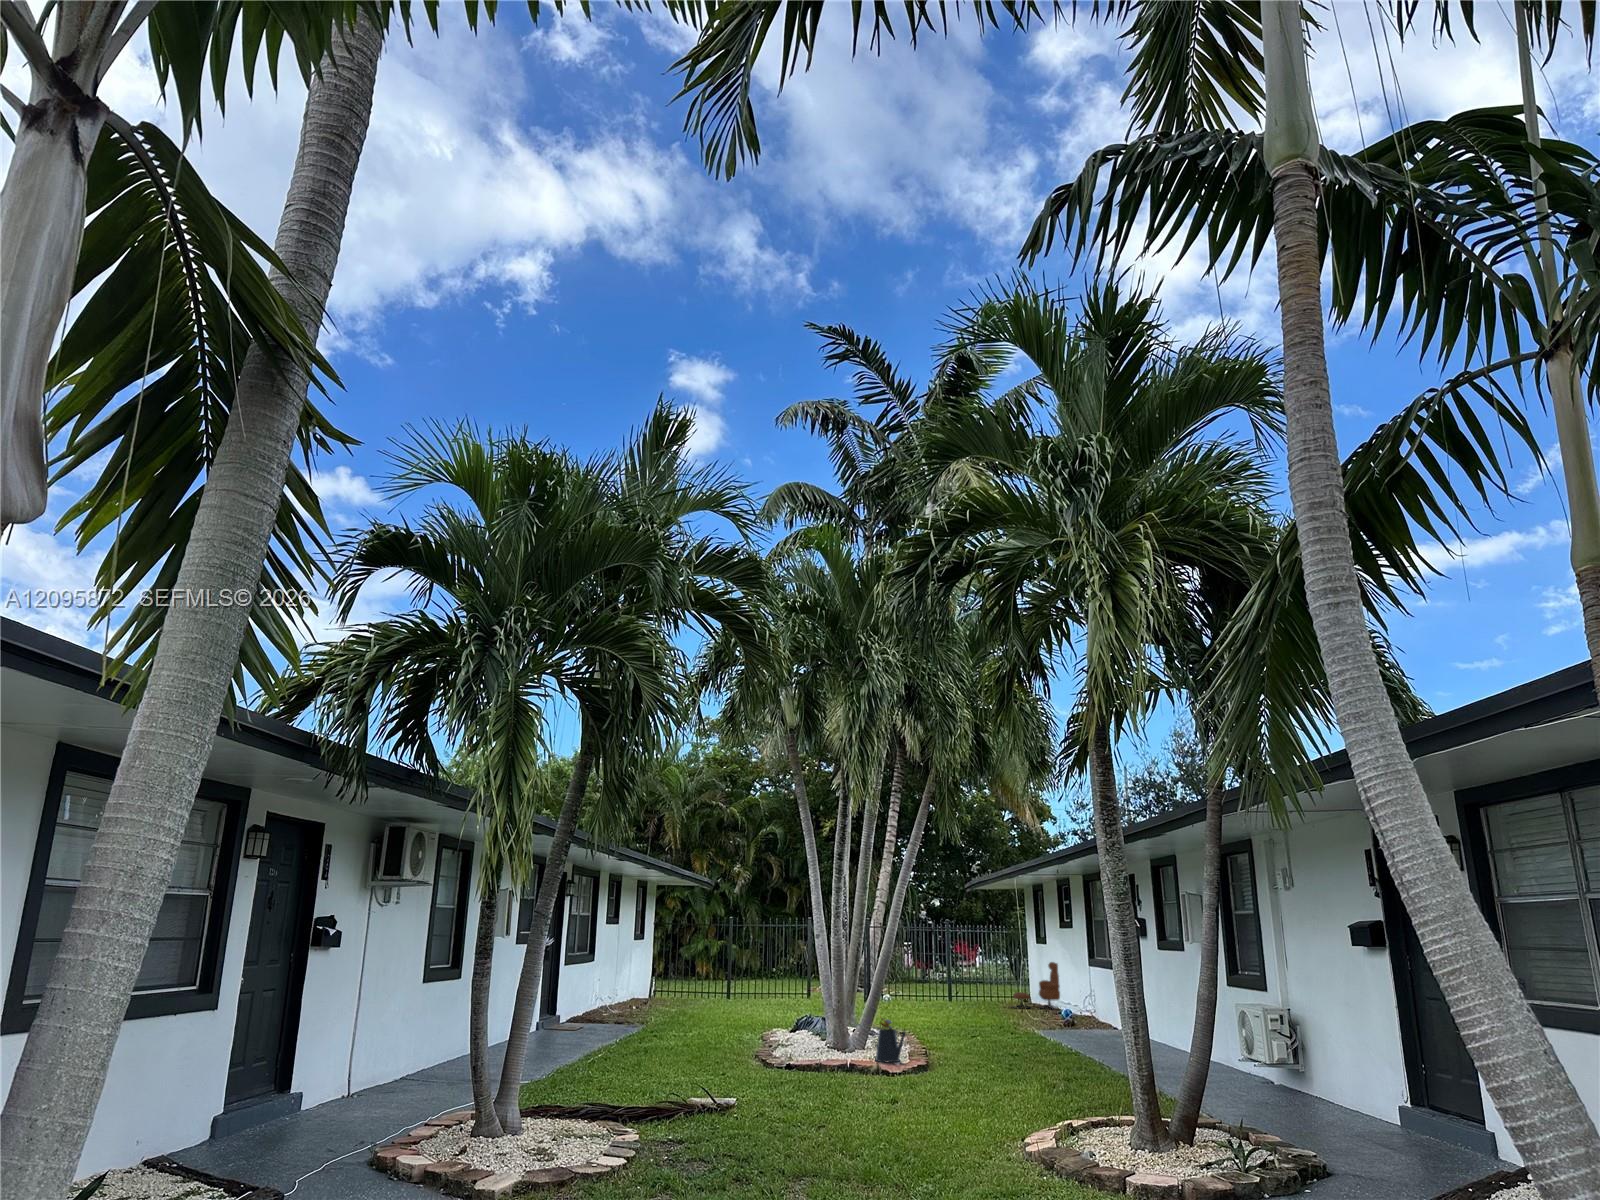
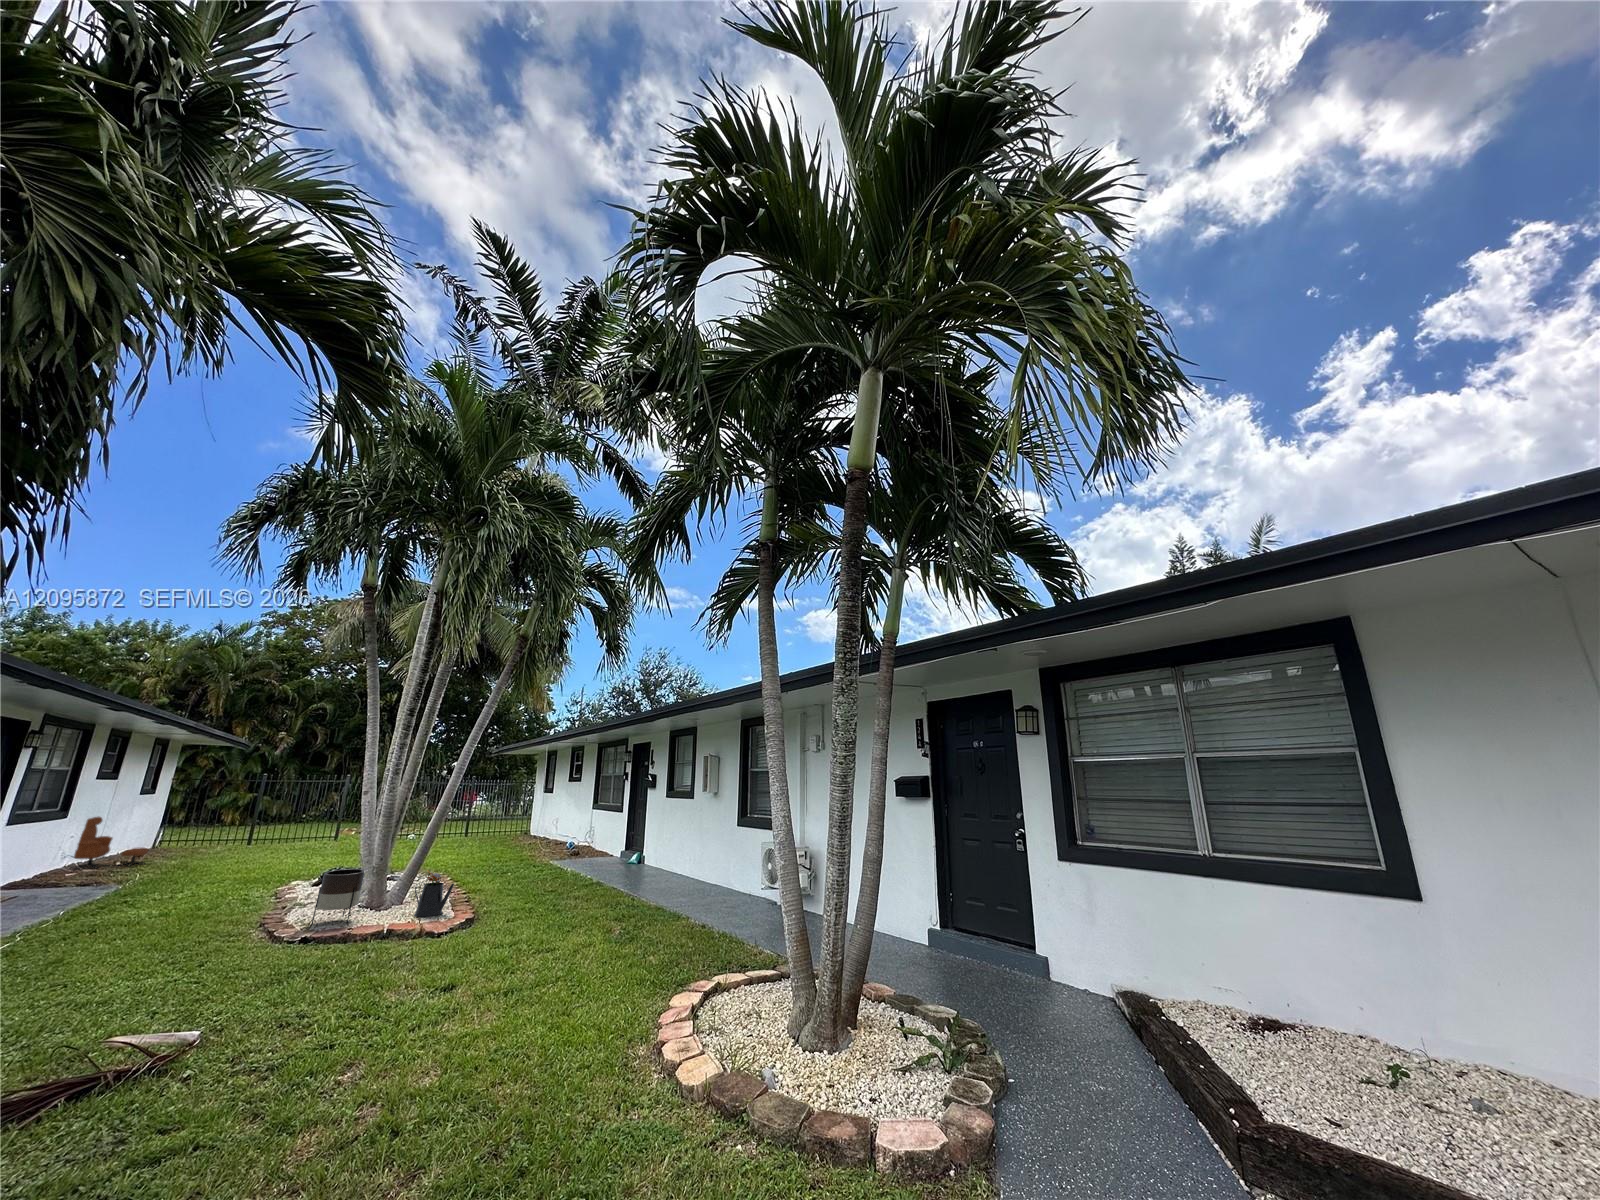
lounge chair: present [1013,962,1060,1009] -> present [73,817,148,870]
planter: none [792,1009,826,1060] -> present [312,869,364,924]

